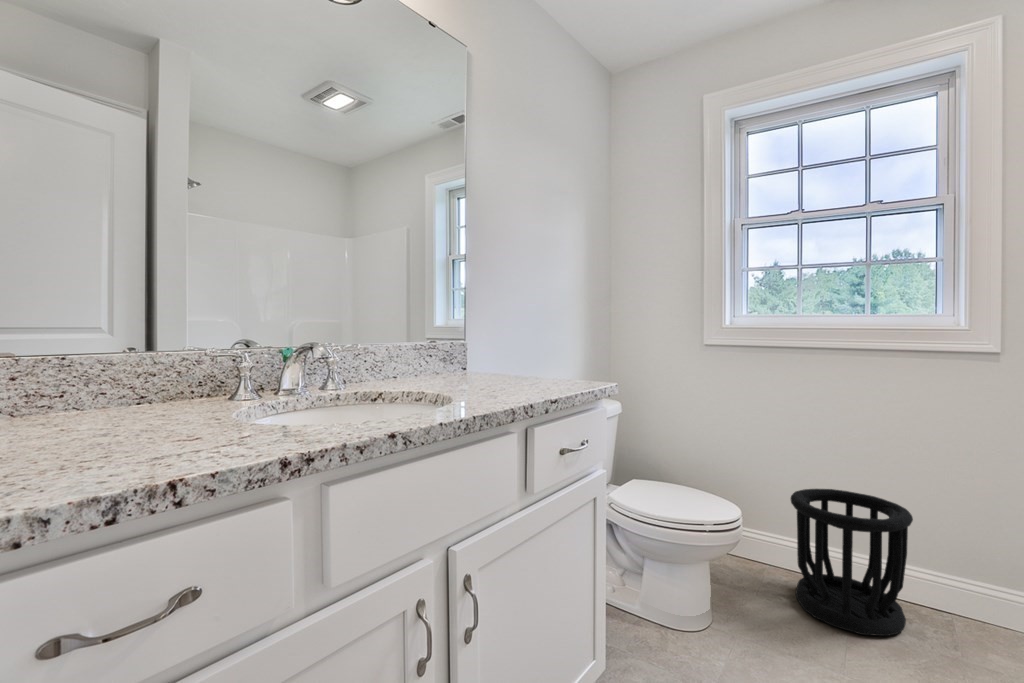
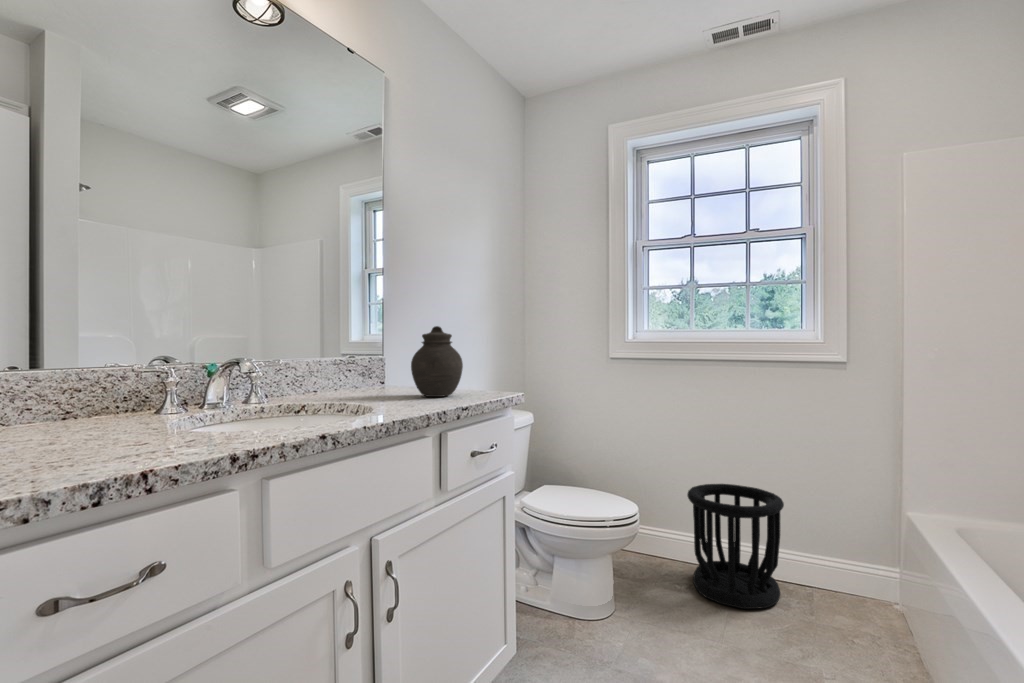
jar: none [491,310,546,387] -> present [411,326,463,397]

